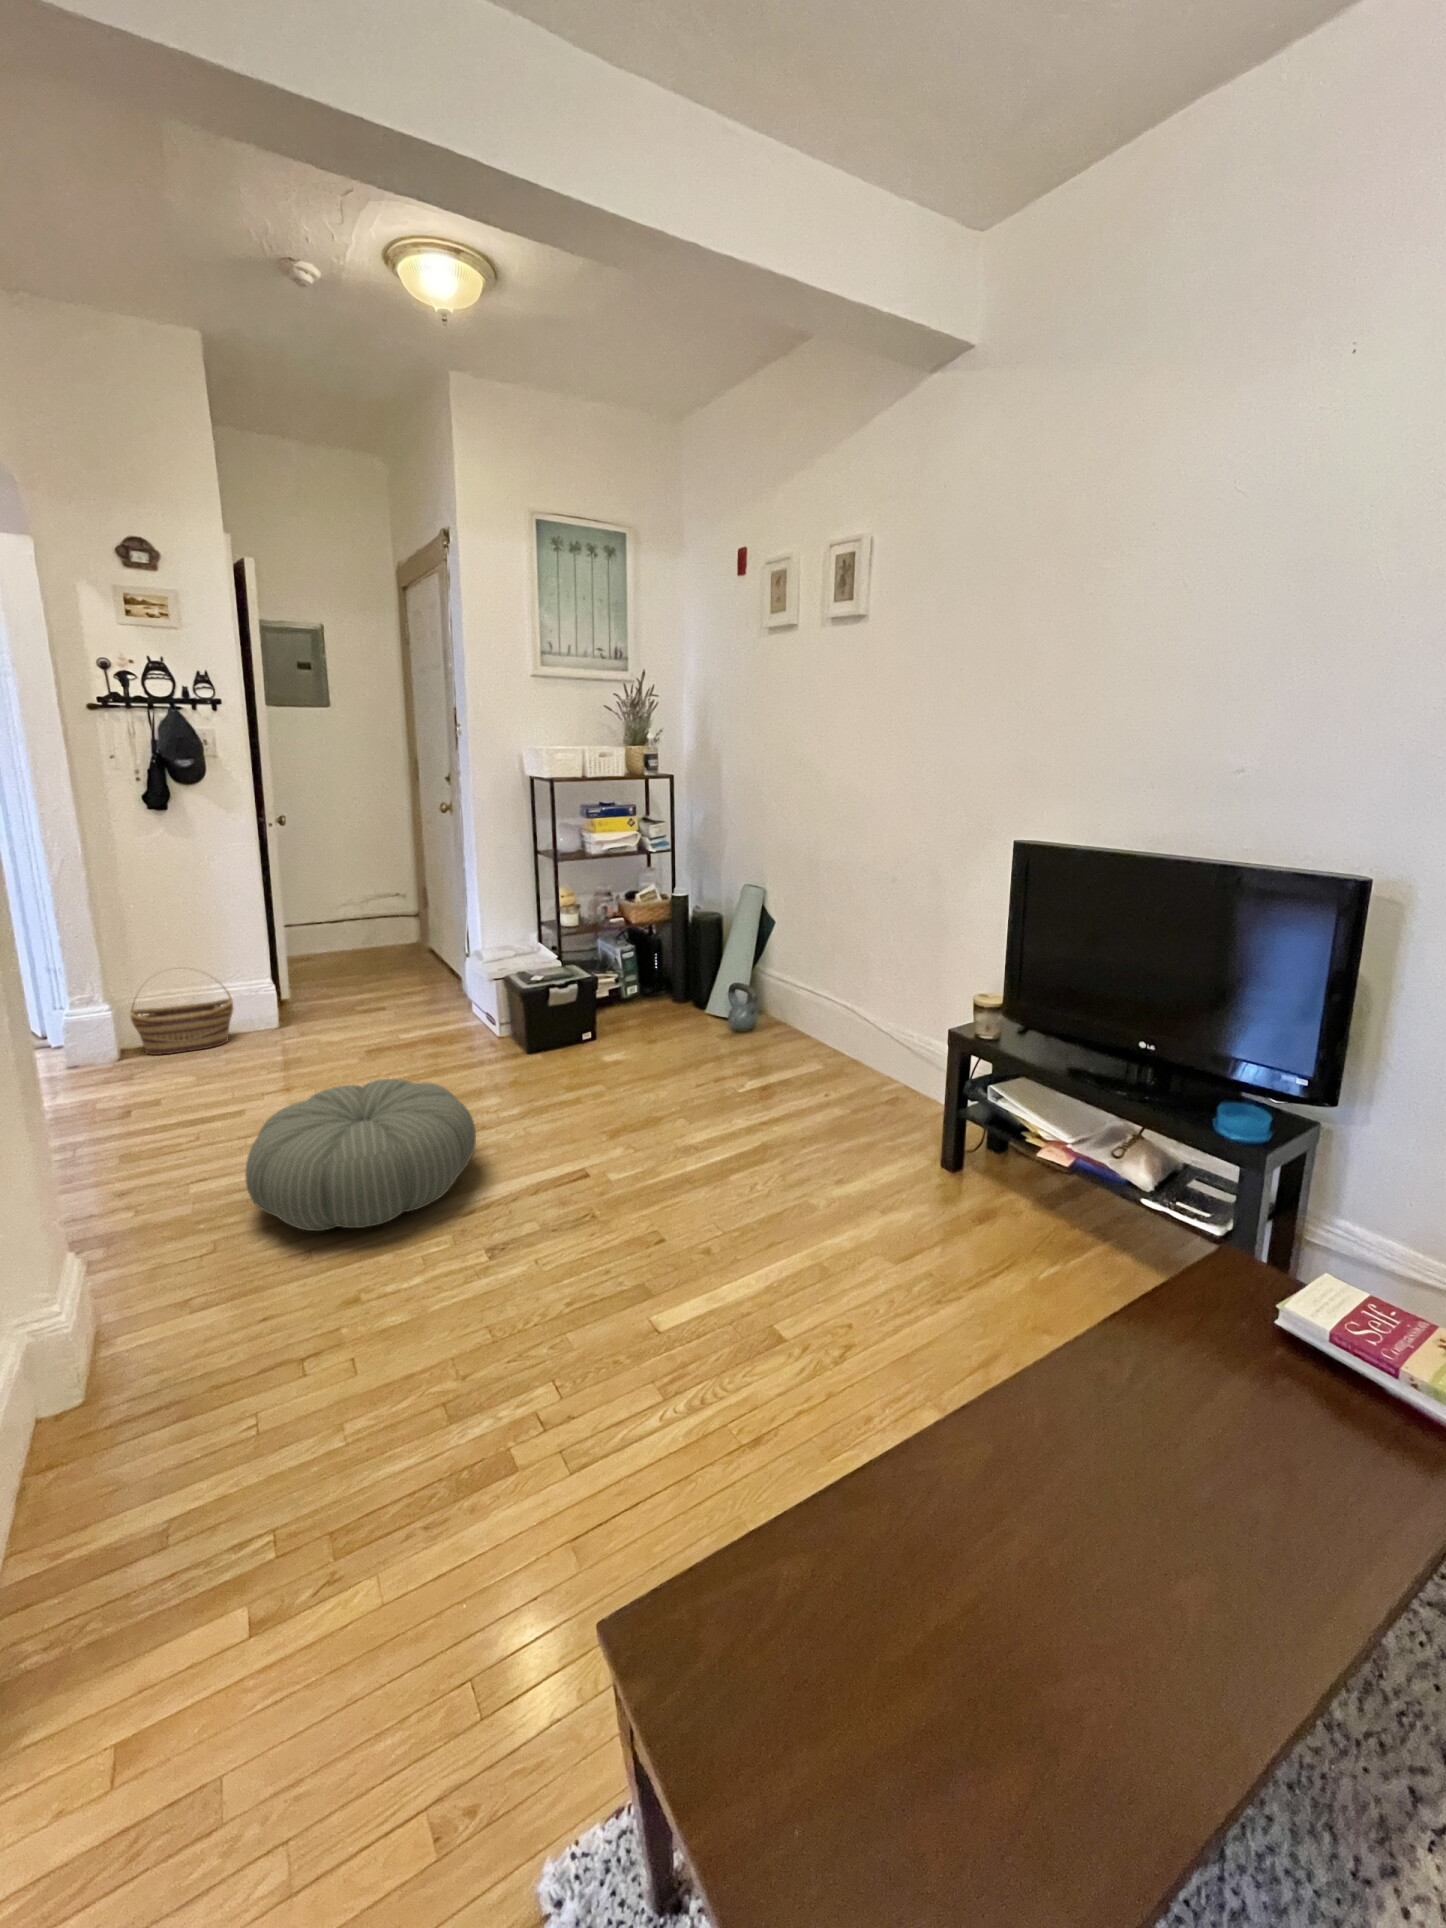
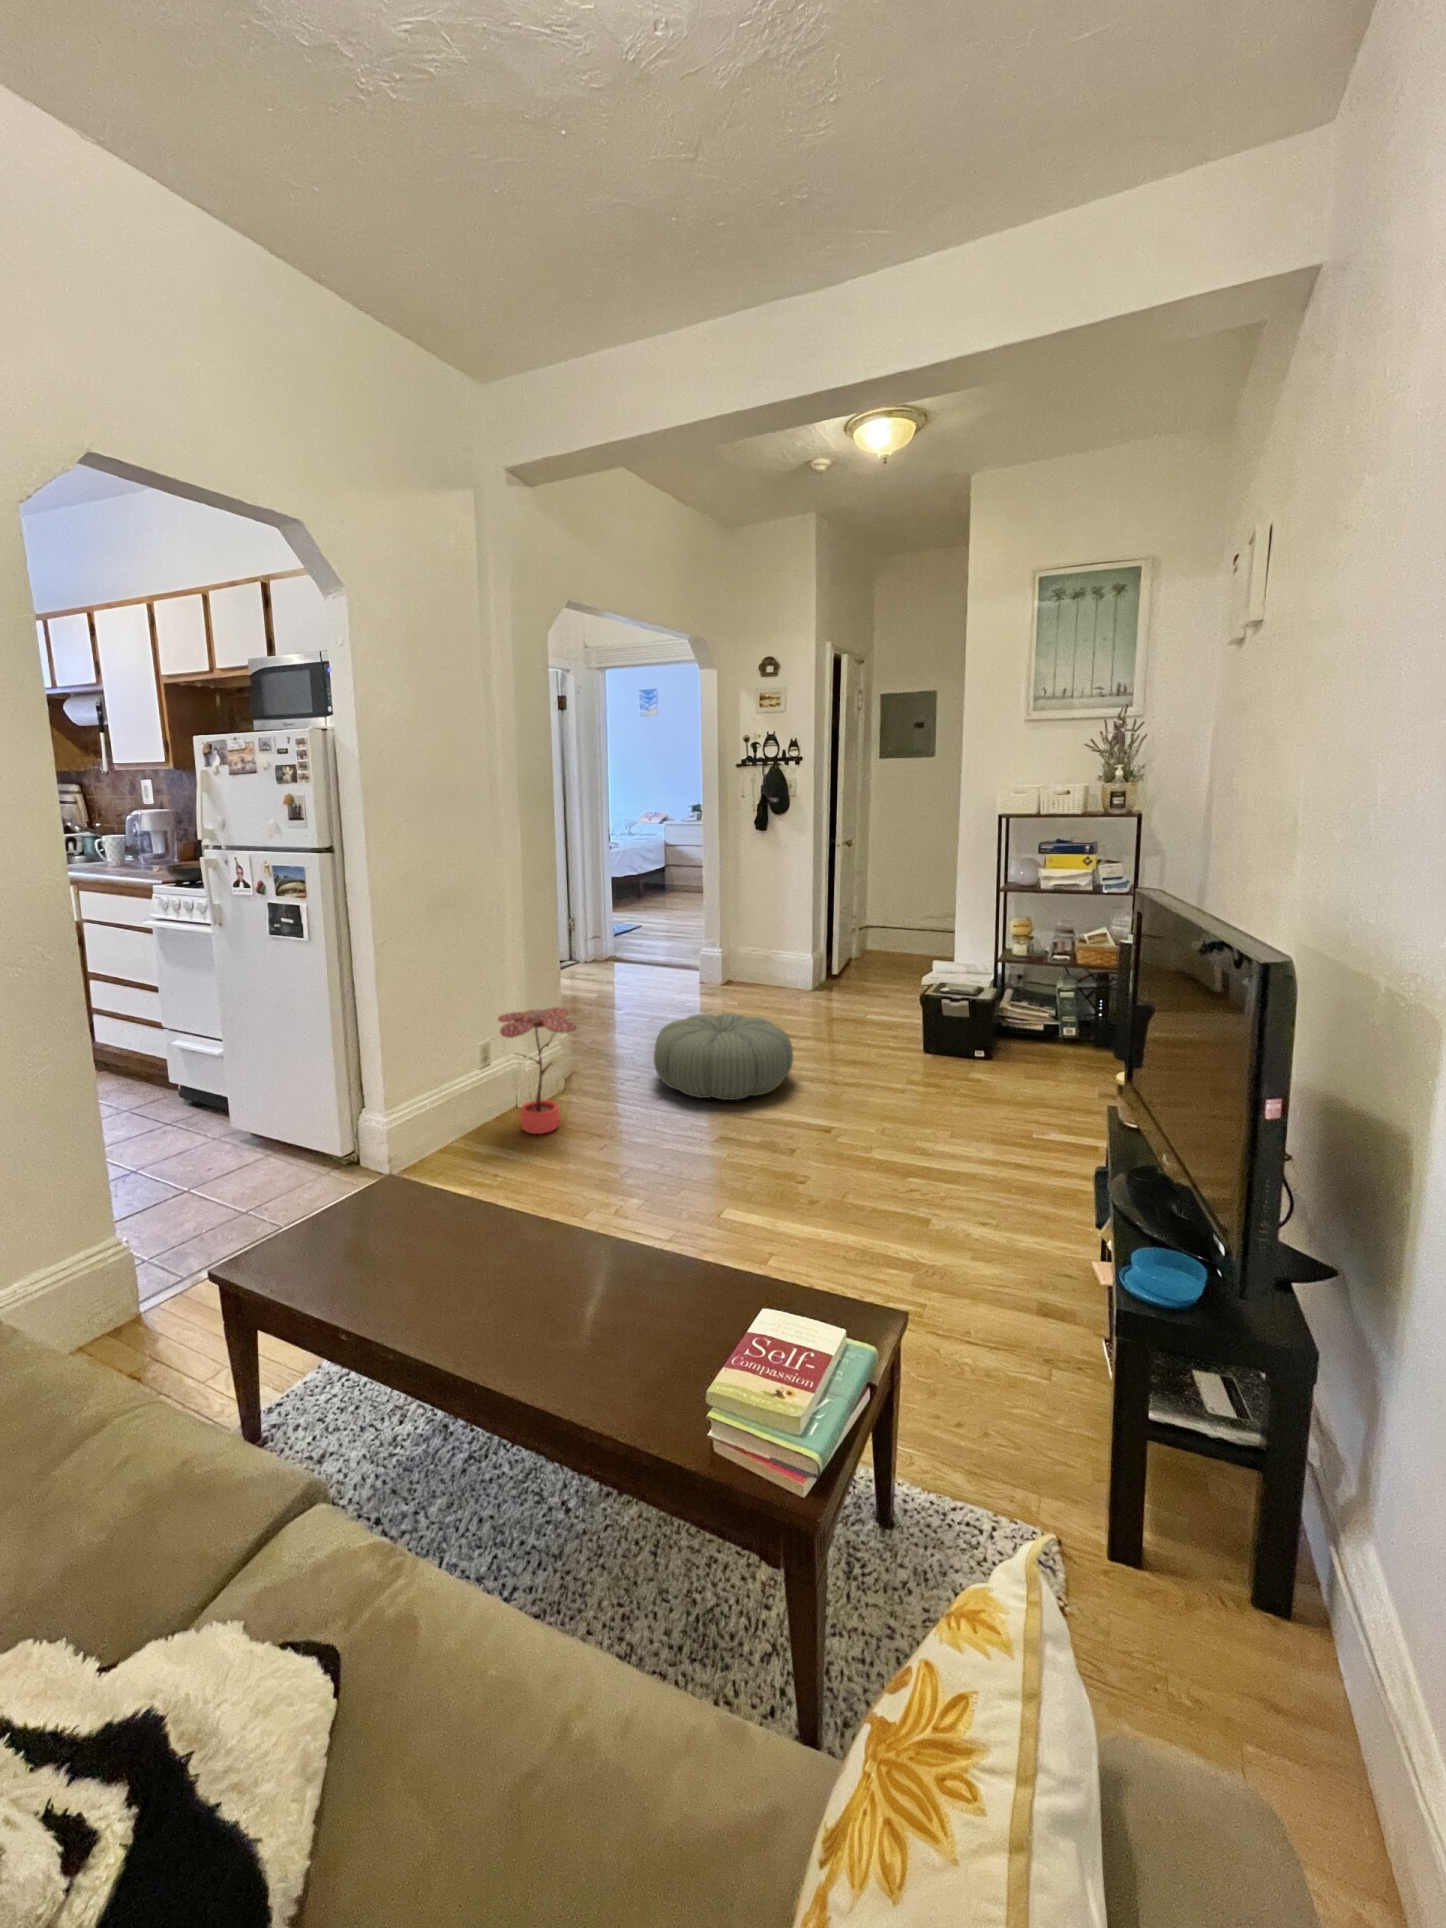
basket: present [130,967,233,1055] -> none [730,934,783,993]
potted plant: none [34,1183,263,1444] -> present [498,1007,576,1134]

